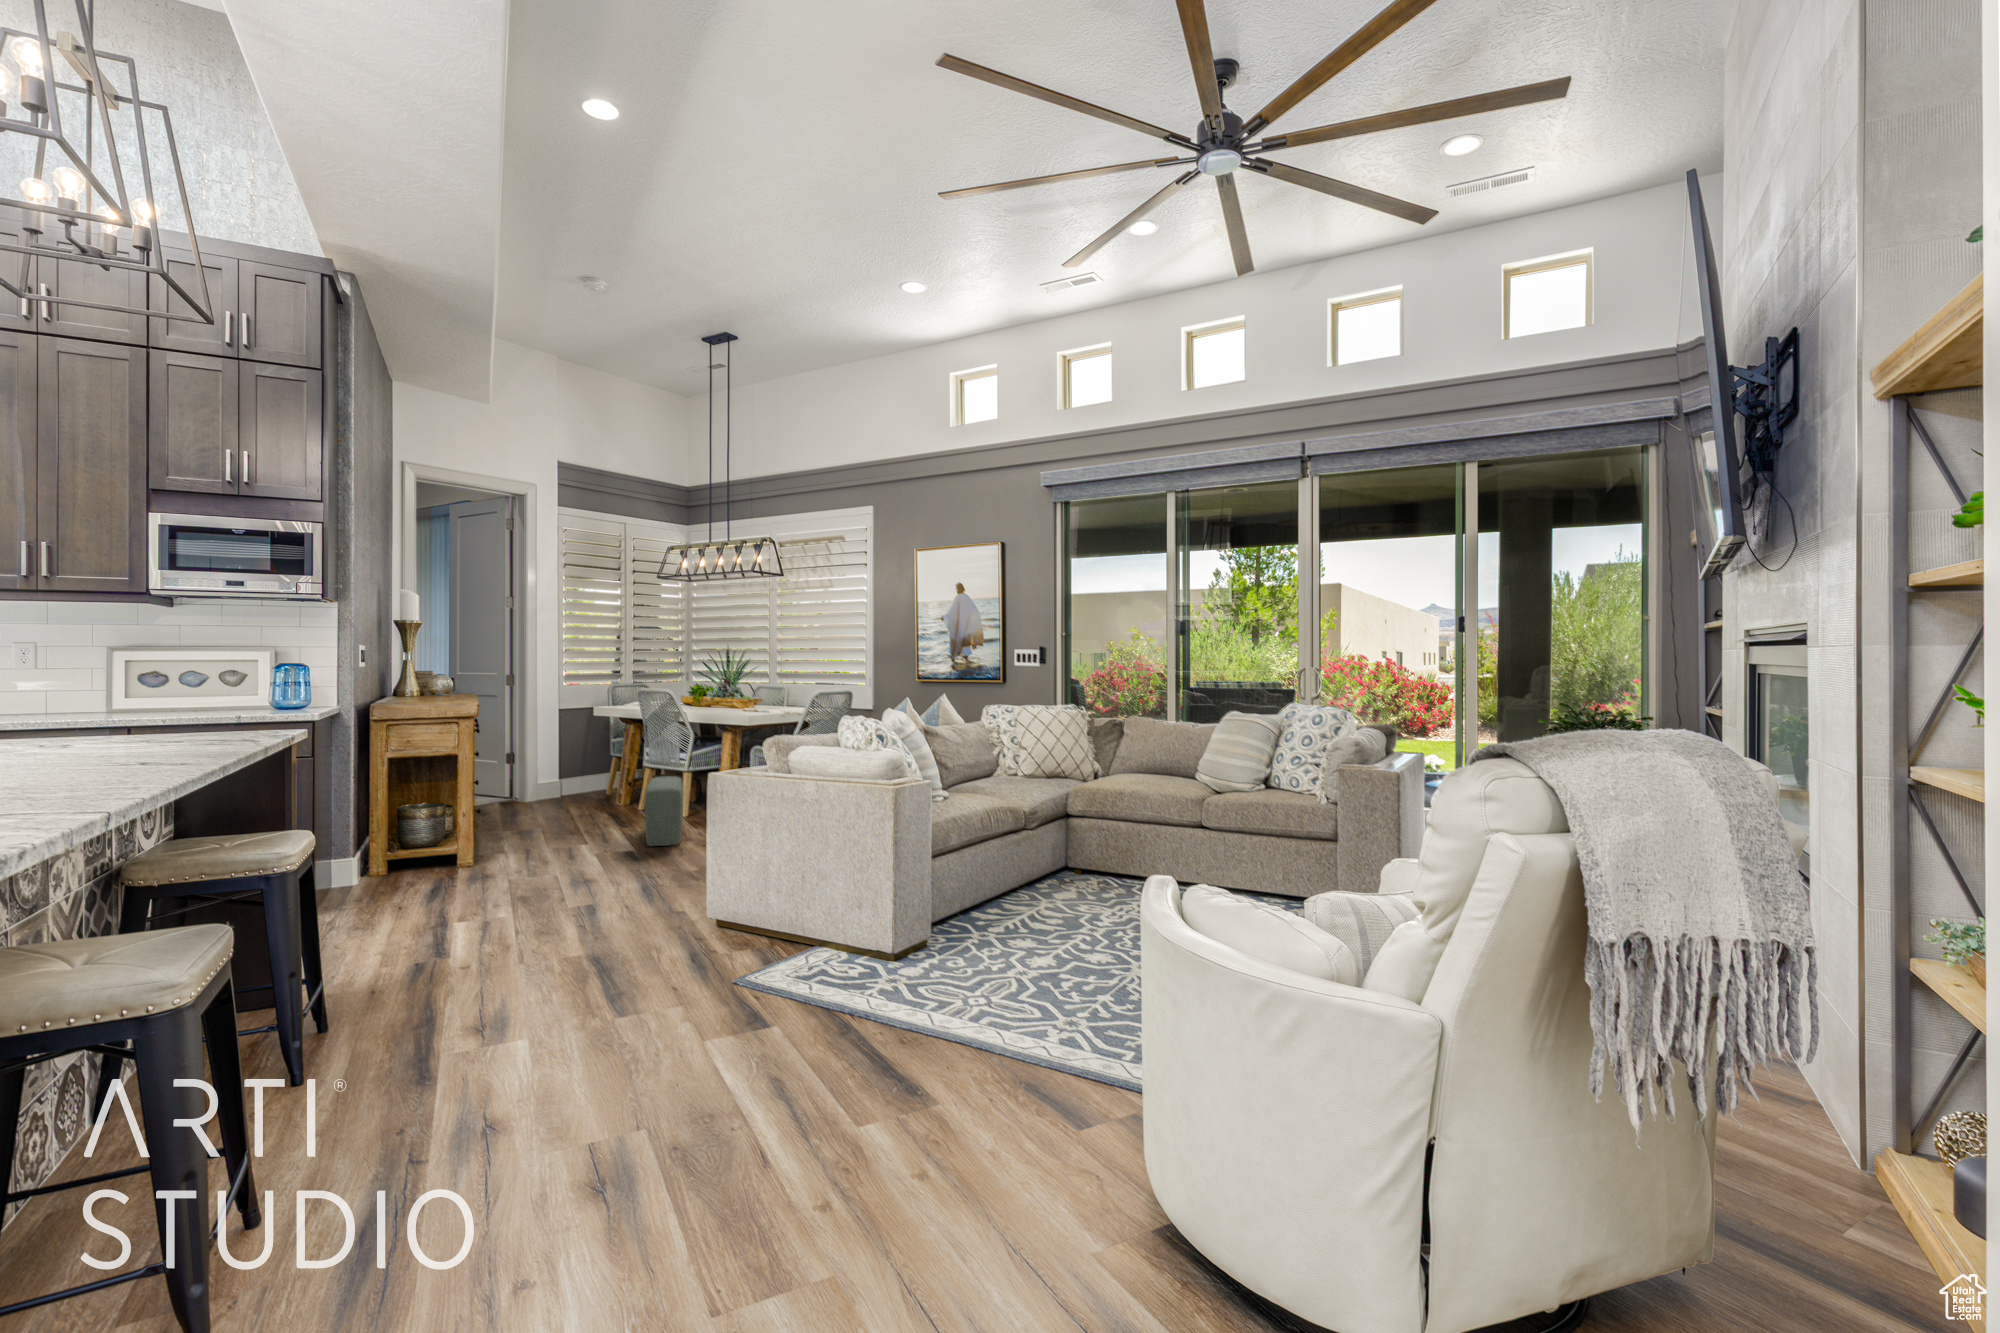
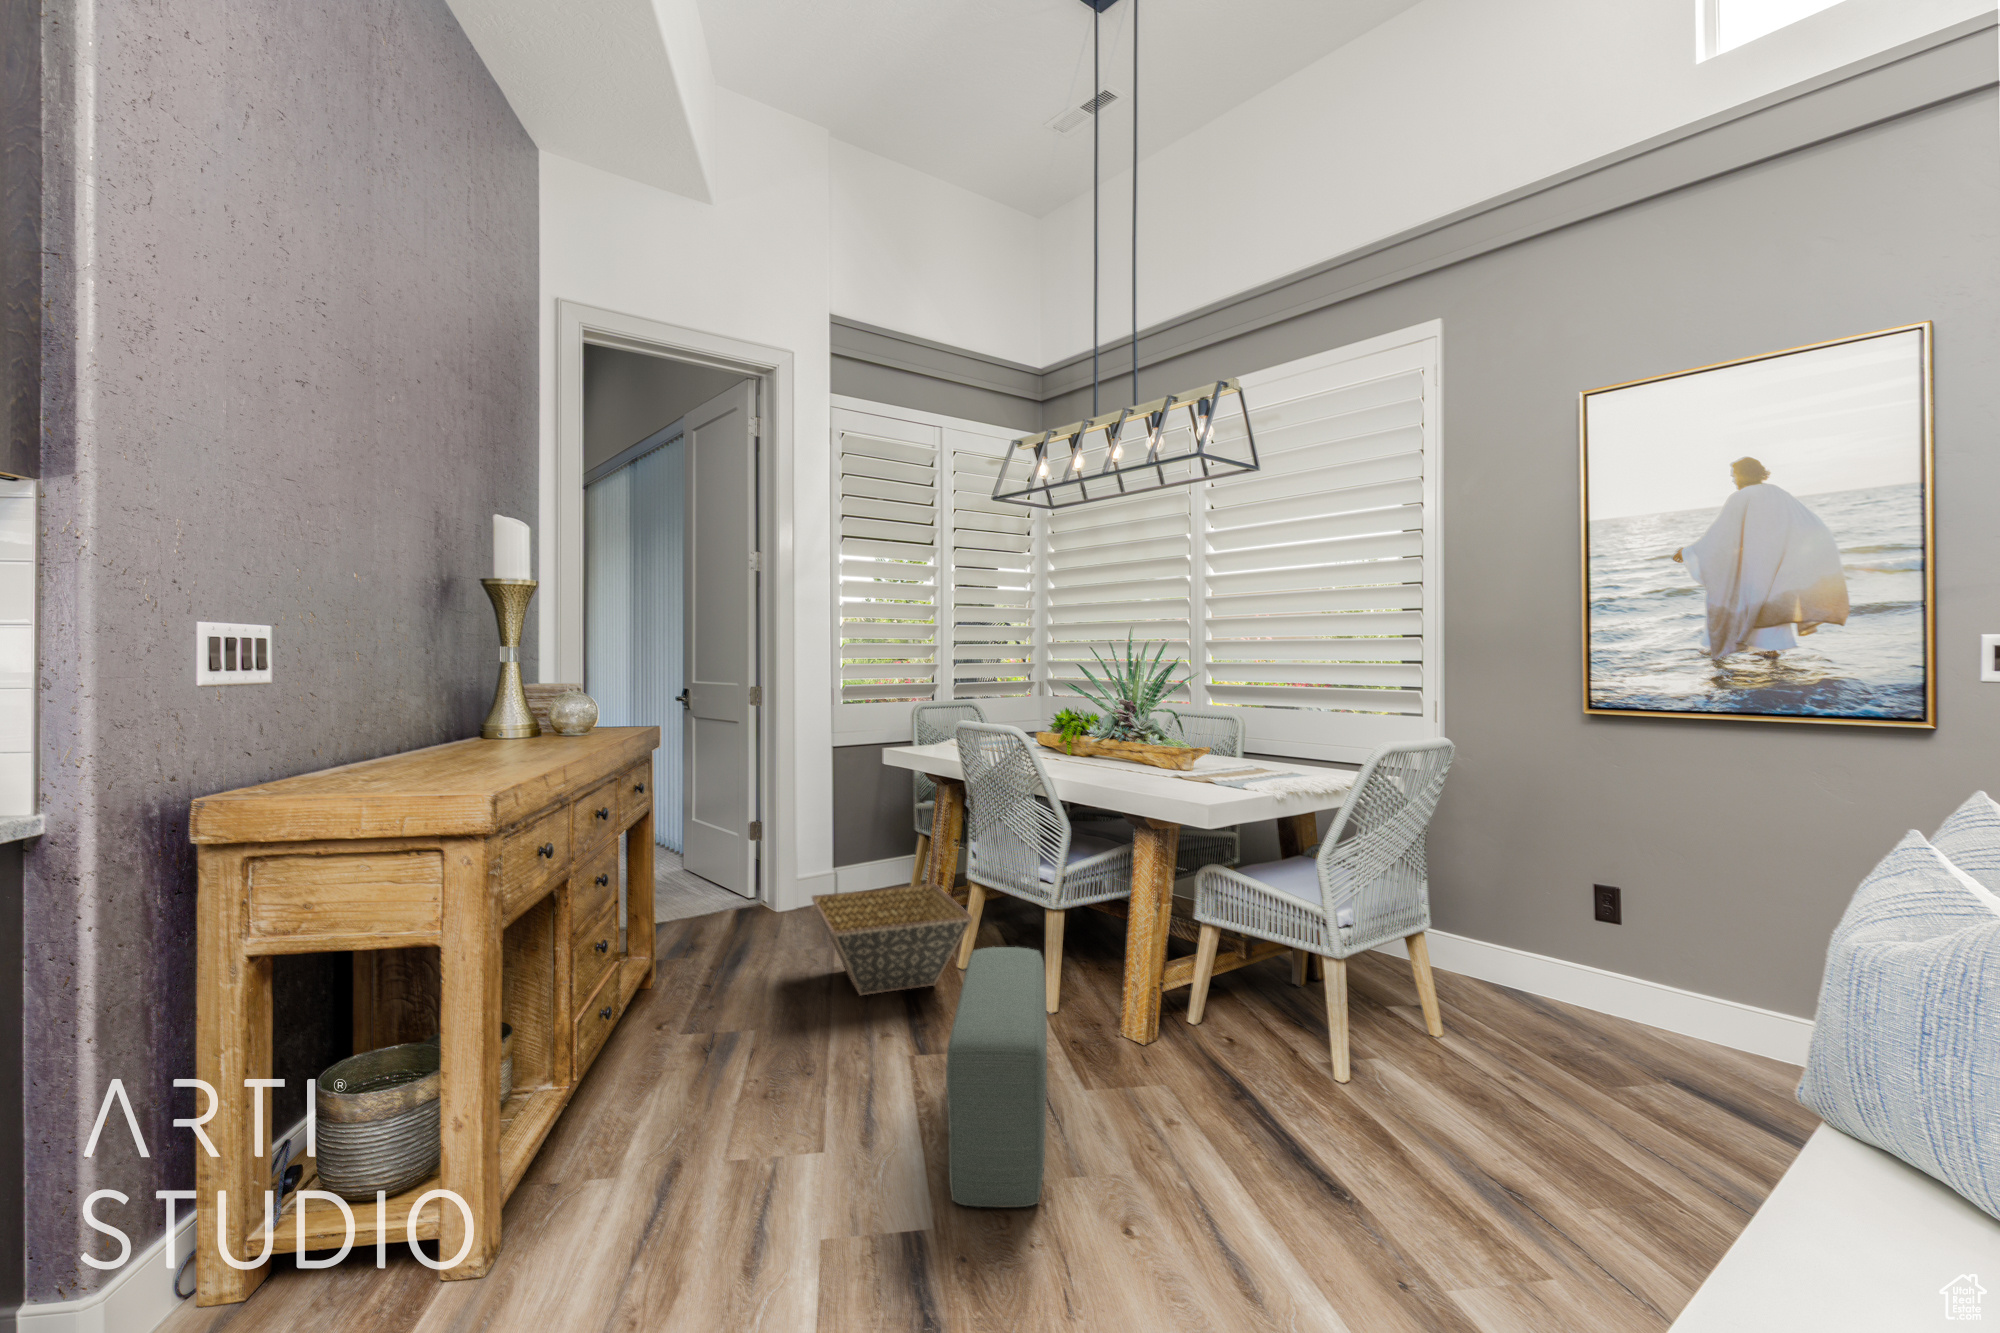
basket: none [559,773,648,819] -> present [812,884,972,996]

